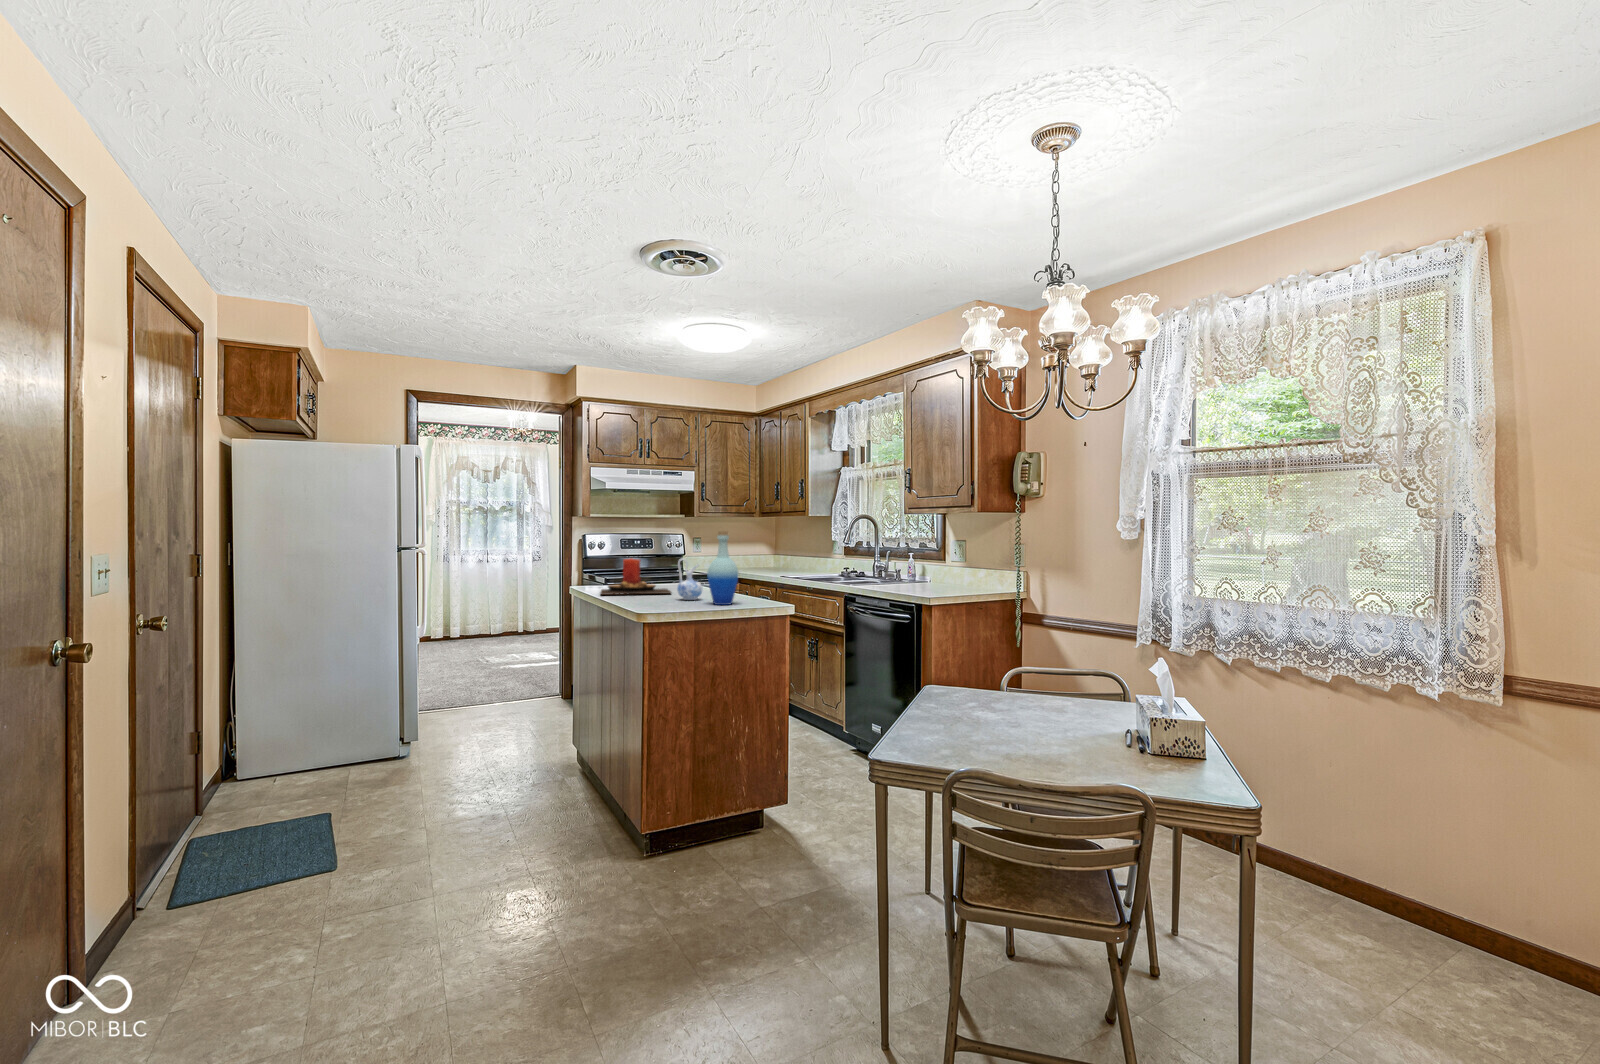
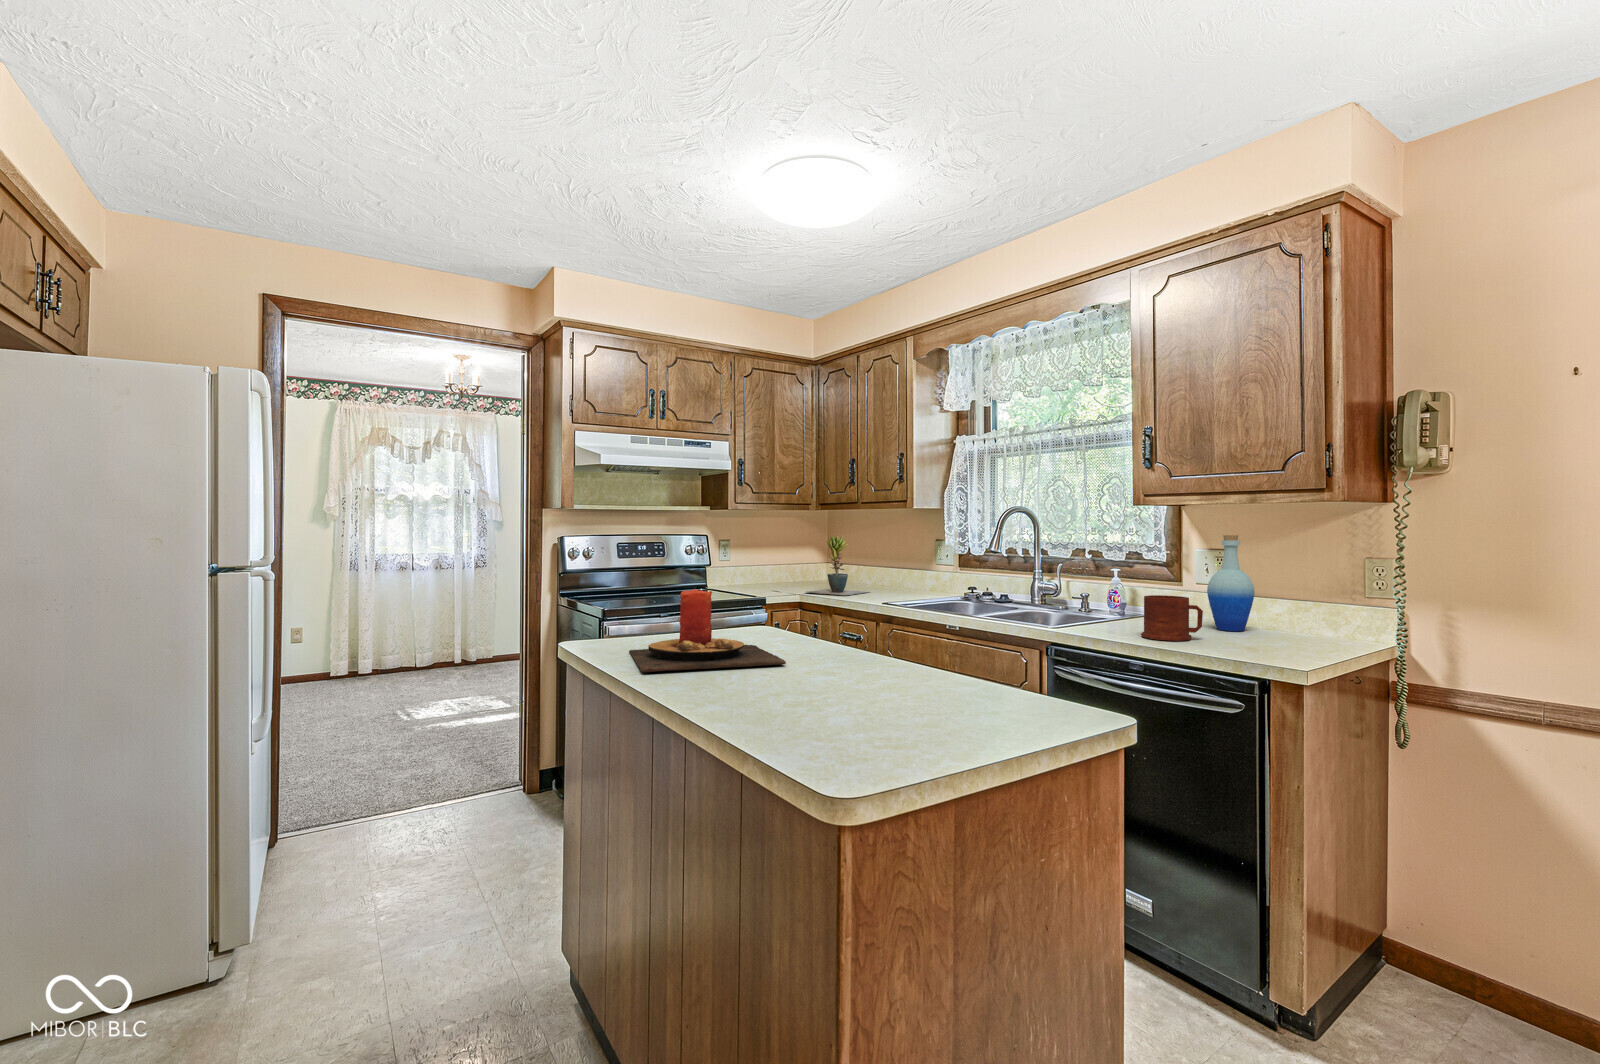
bottle: present [707,531,738,605] -> present [1207,535,1255,631]
potted plant: none [743,534,790,573] -> present [807,536,868,595]
ceramic pitcher: present [677,558,702,600] -> none [824,597,878,691]
mug: none [892,566,922,590] -> present [1141,595,1203,641]

